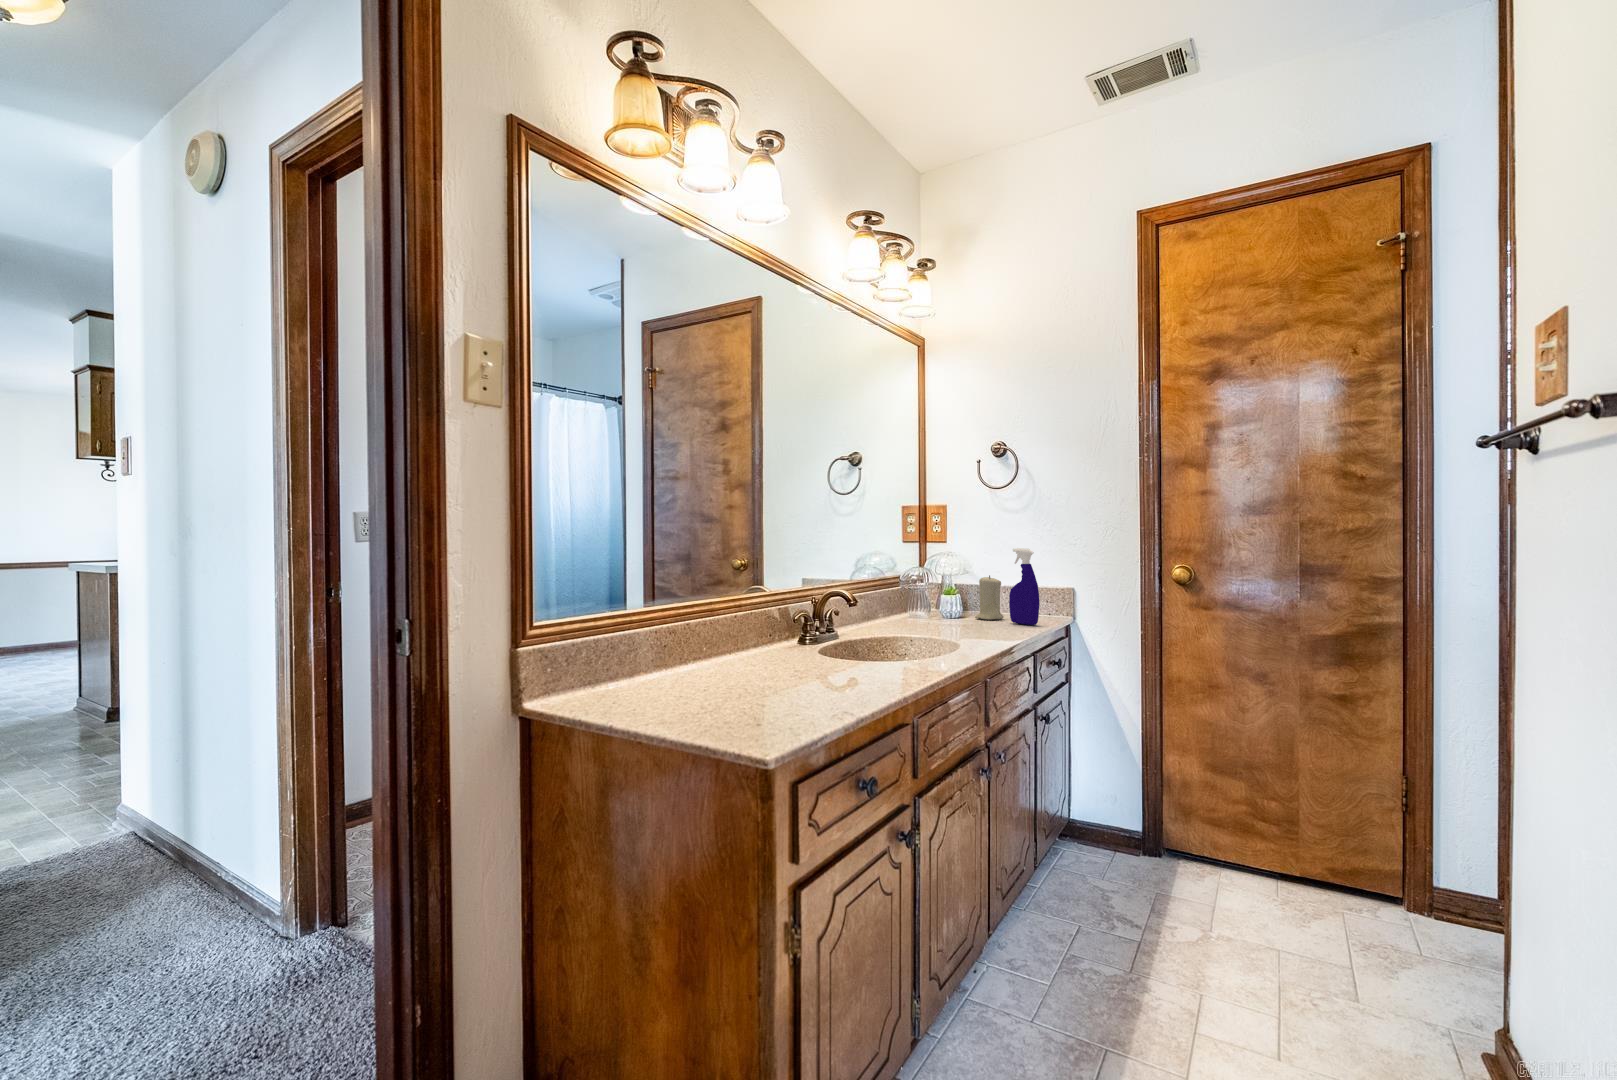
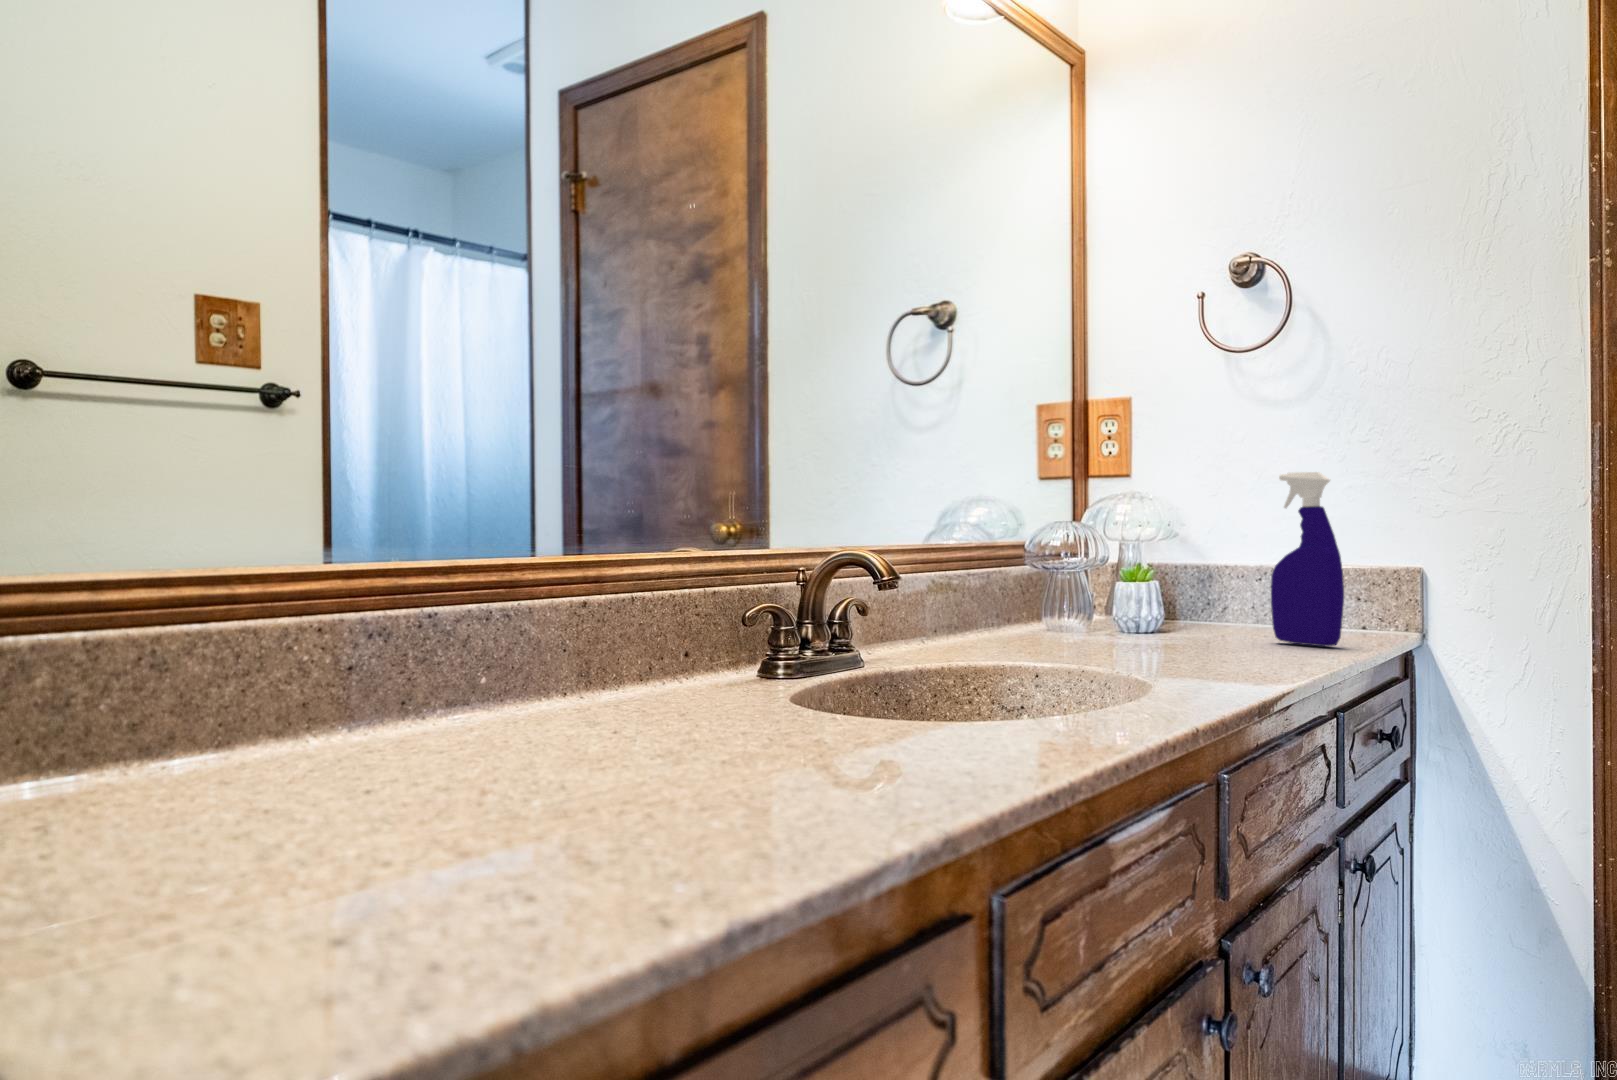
candle: present [975,575,1004,620] -> none [1191,539,1256,635]

